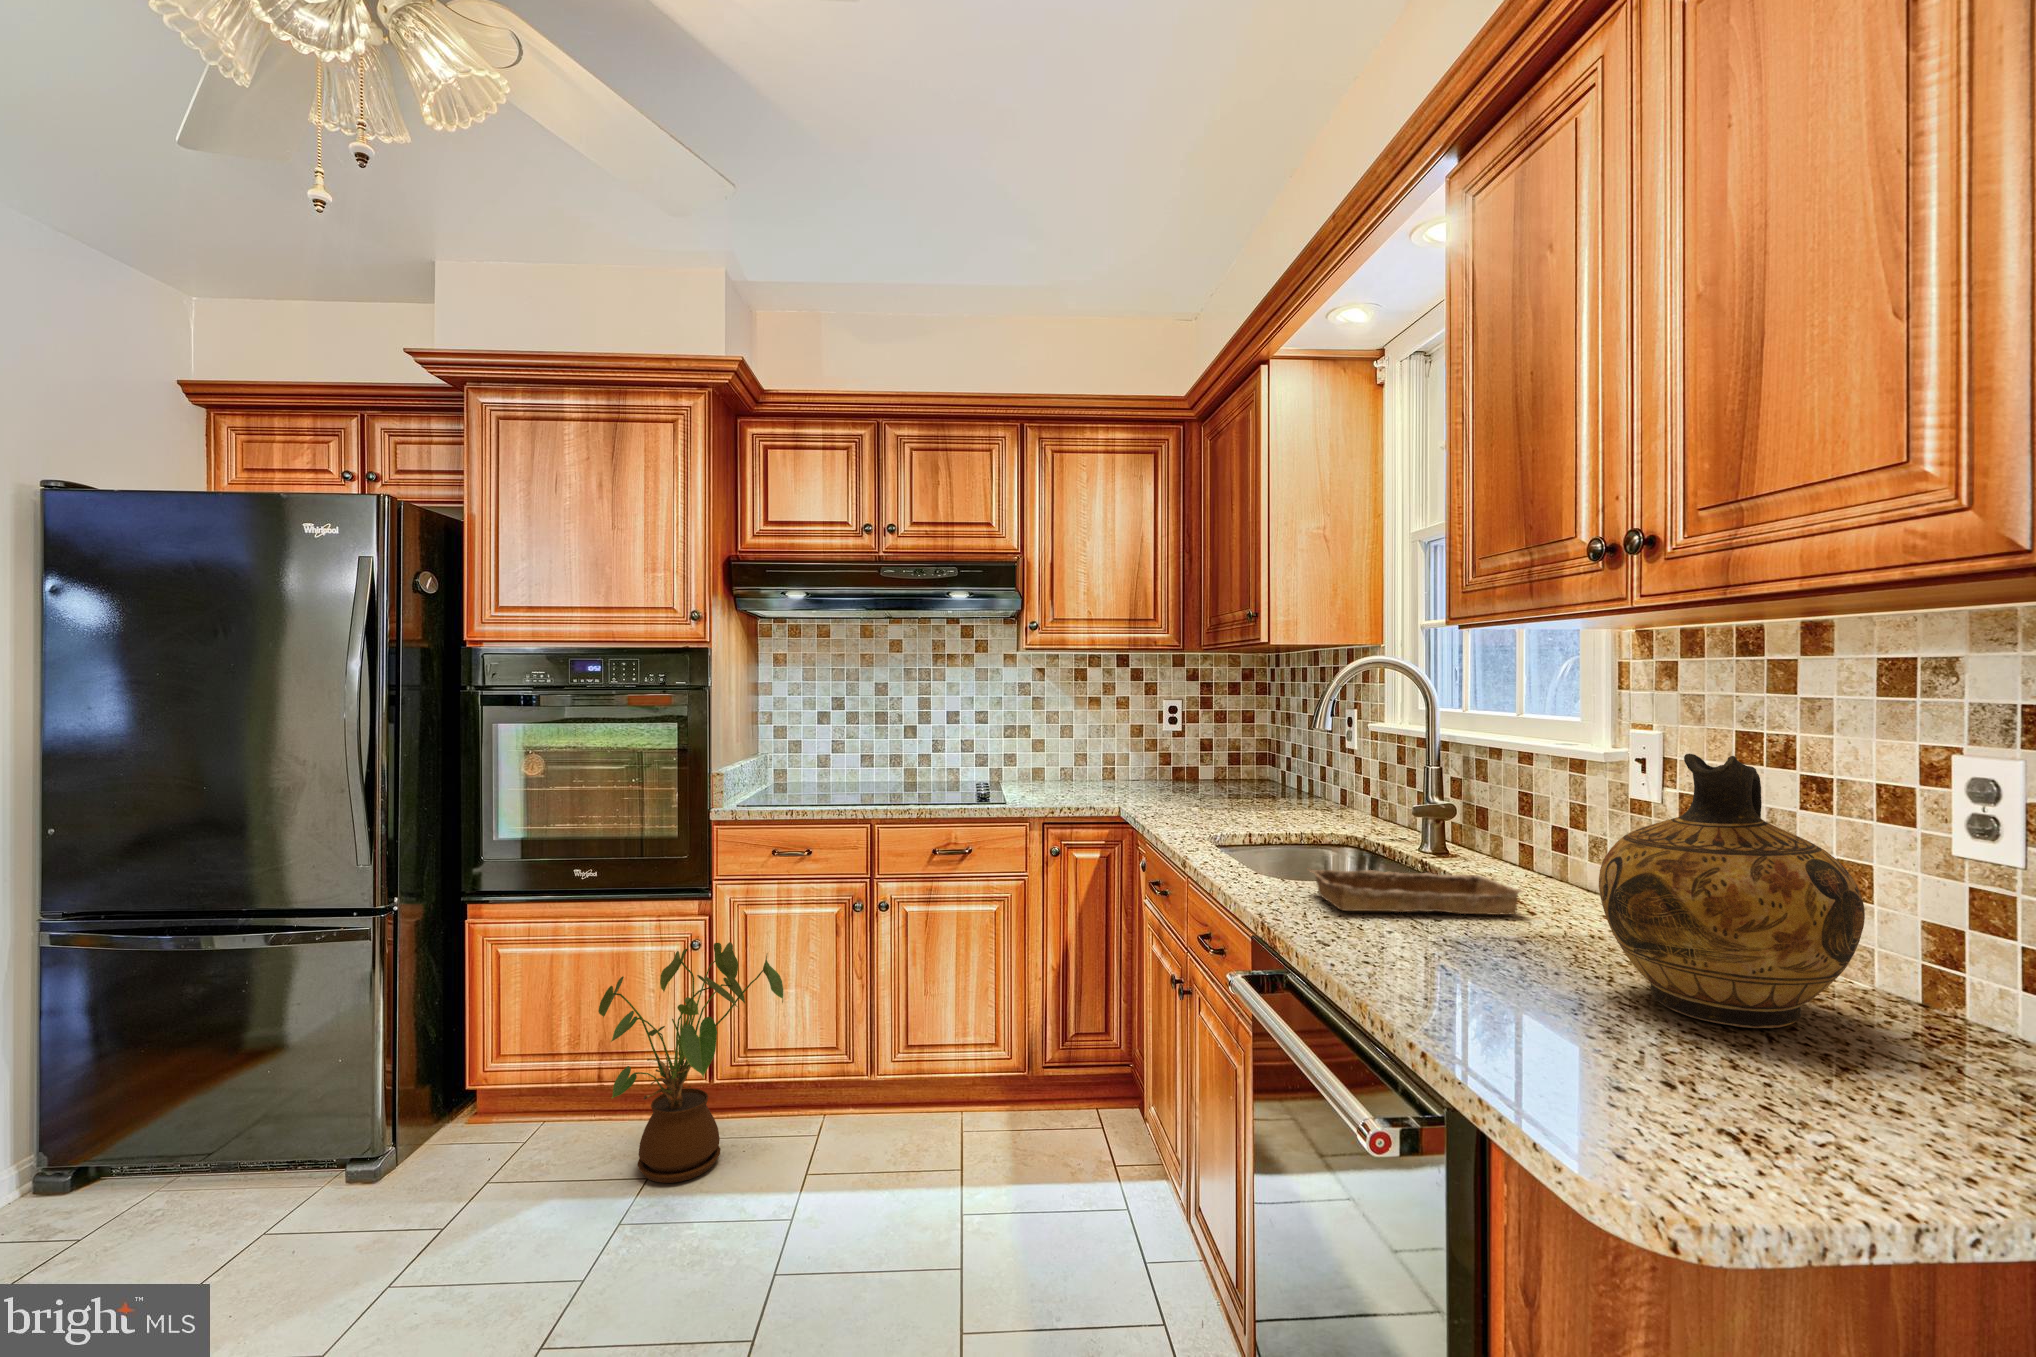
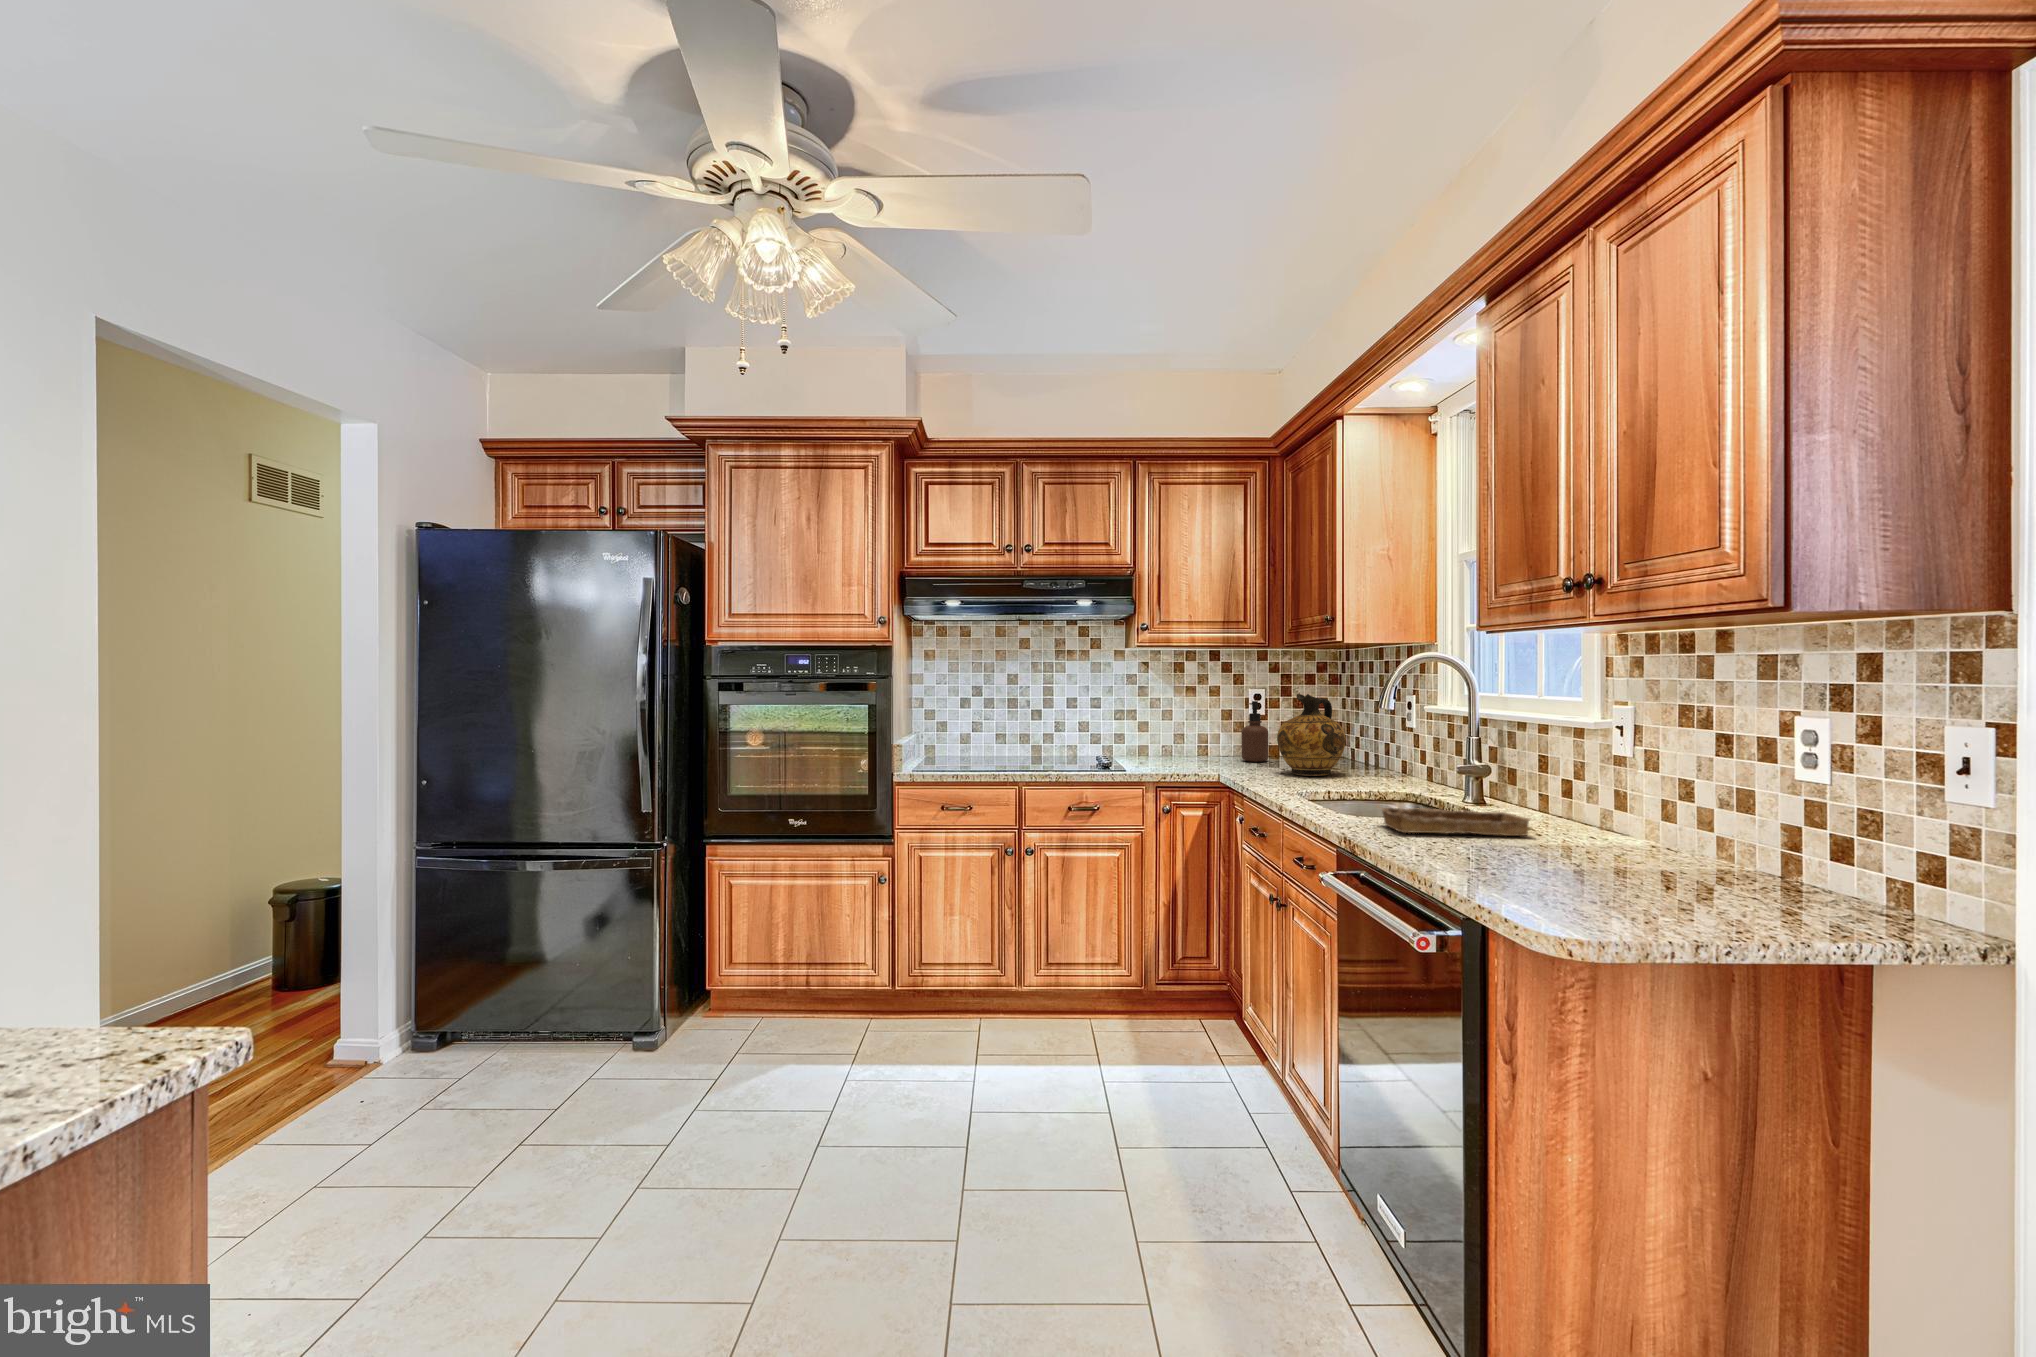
soap dispenser: none [1150,715,1182,787] -> present [1241,701,1269,762]
ceramic jug: present [1599,754,1865,1028] -> present [1277,694,1346,776]
house plant: present [598,942,783,1183] -> none [820,878,956,1056]

